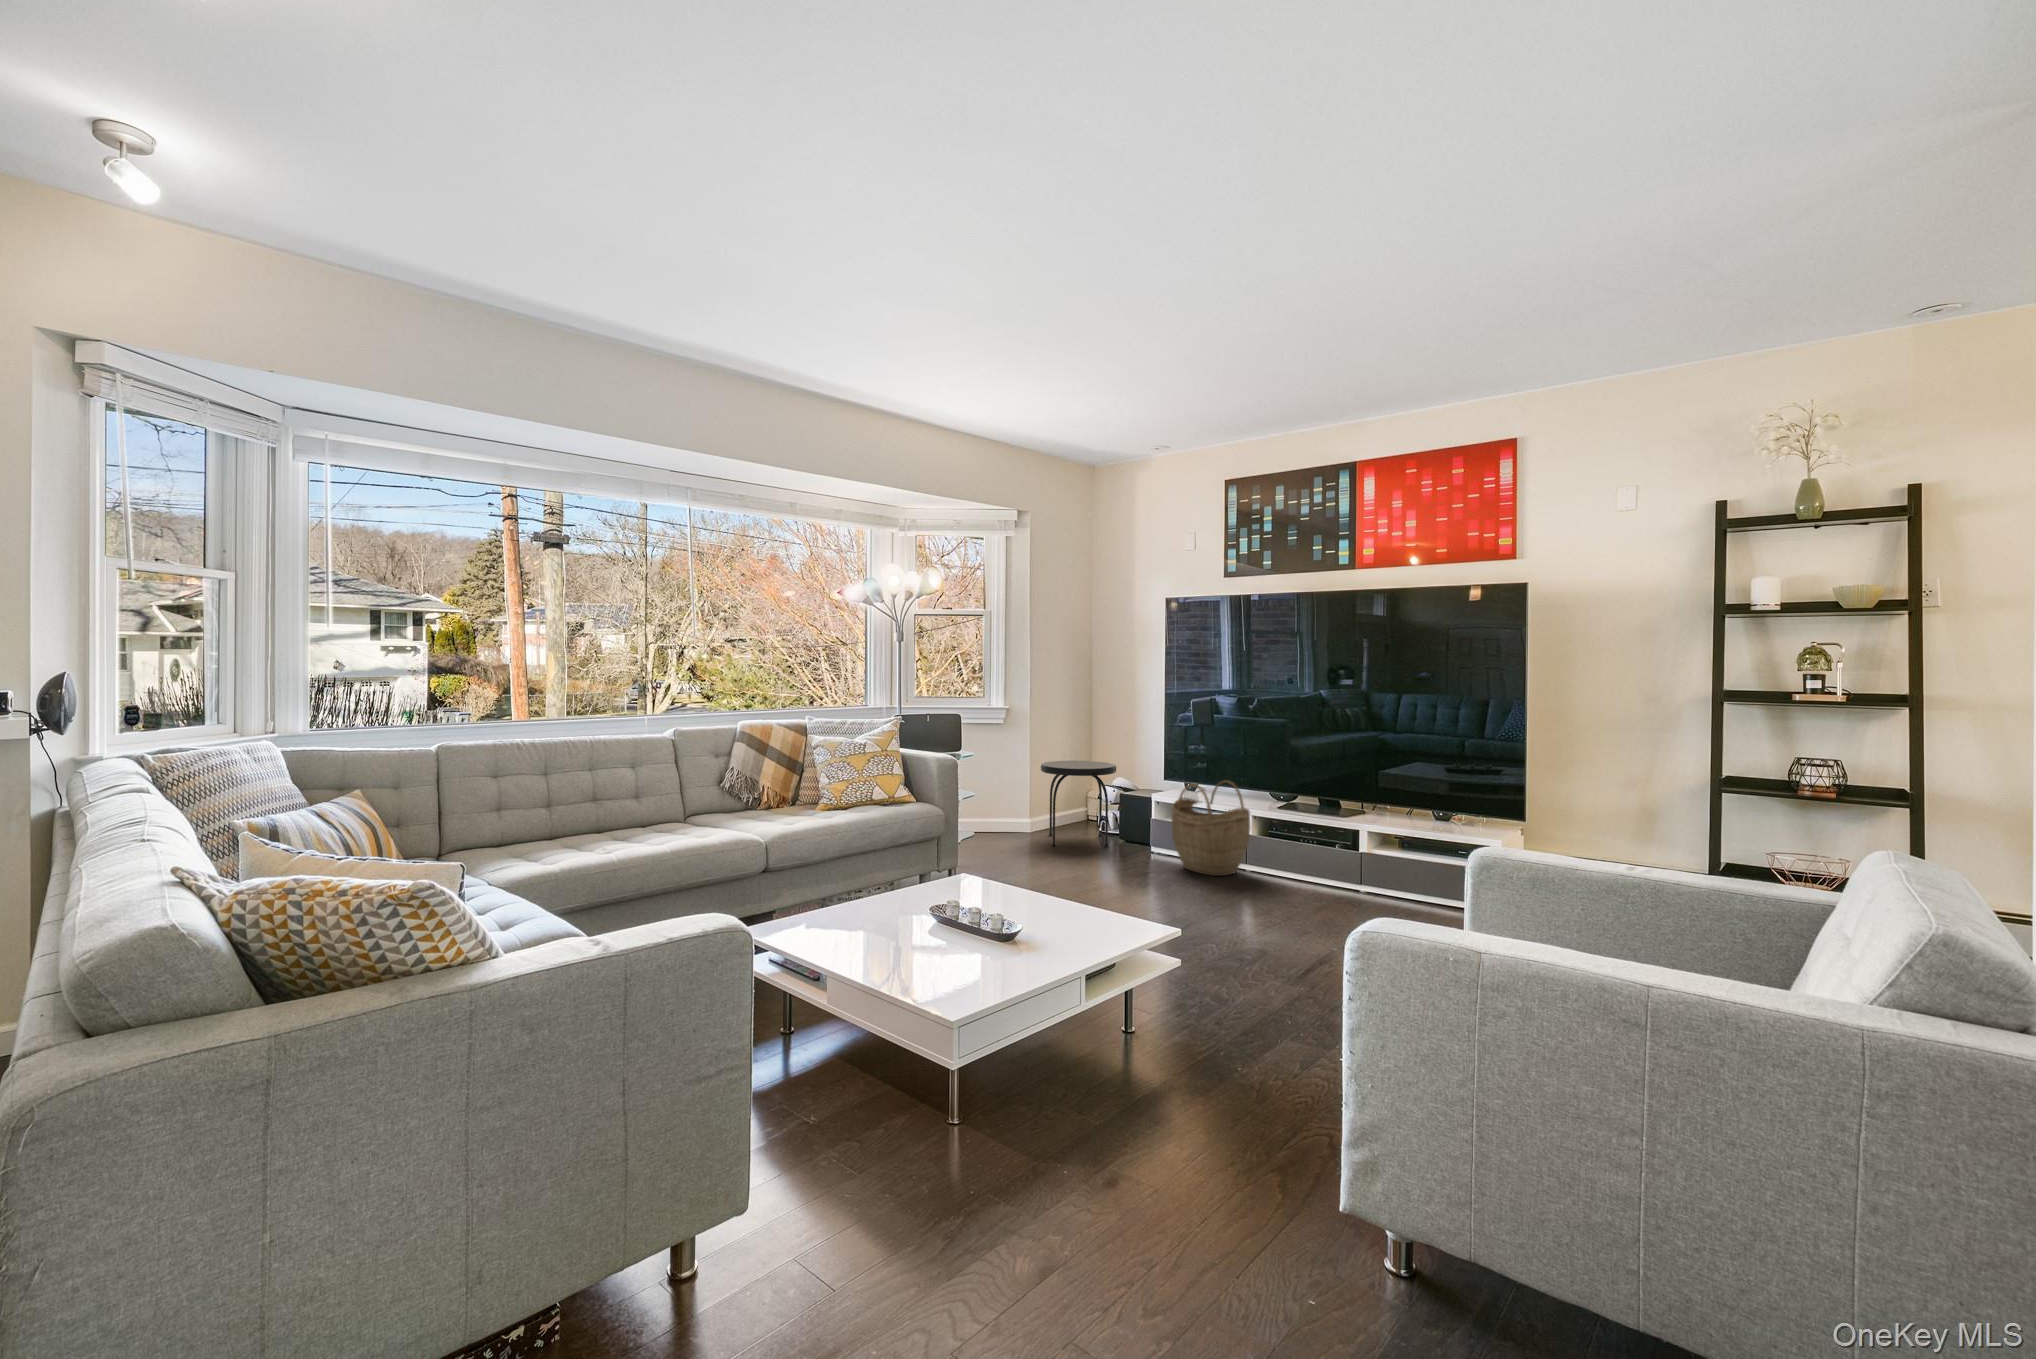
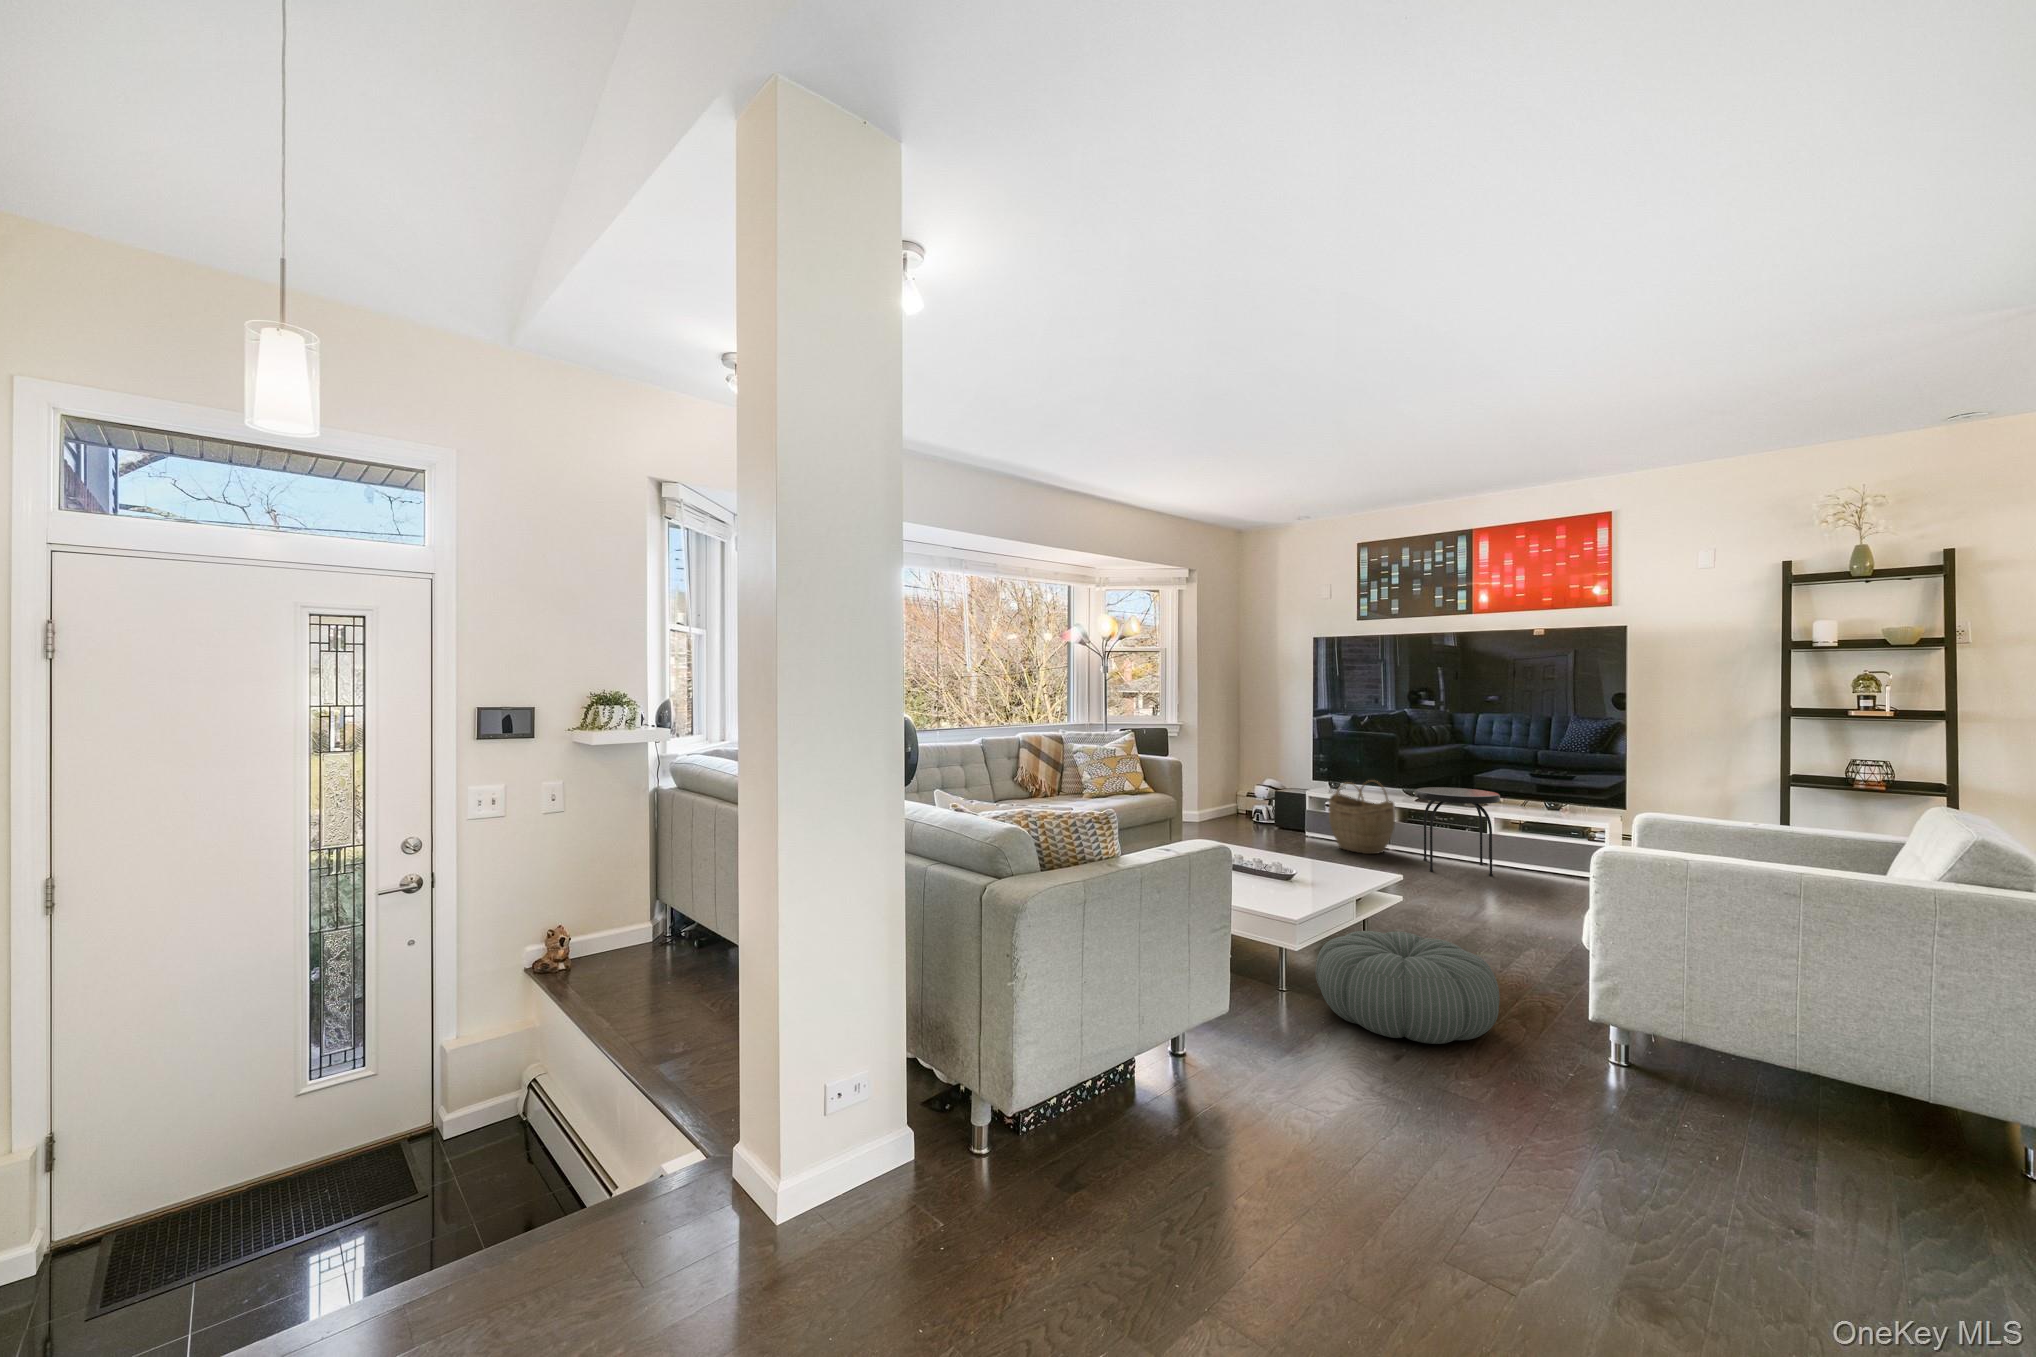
side table: present [1041,761,1116,846] -> present [1415,787,1500,876]
pouf: none [978,1029,1244,1238] -> present [1316,931,1500,1044]

